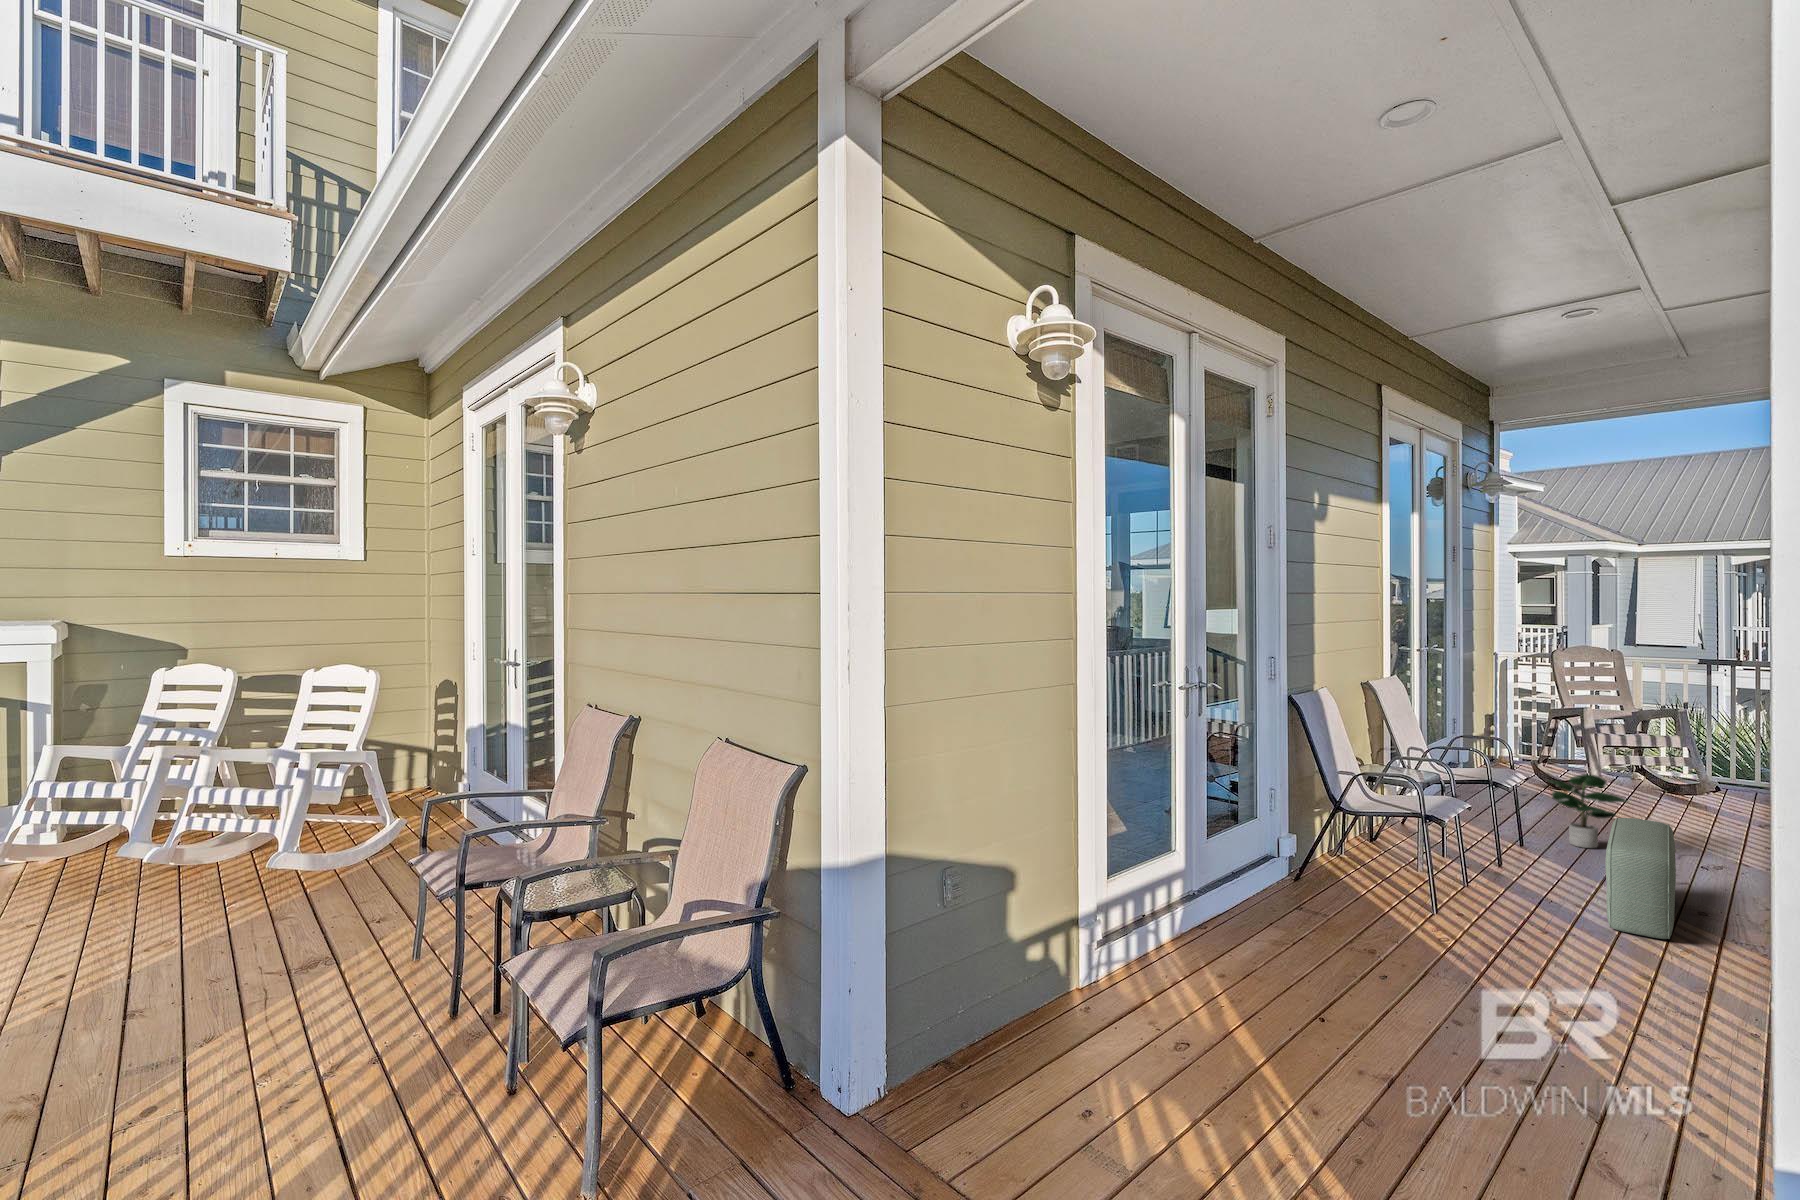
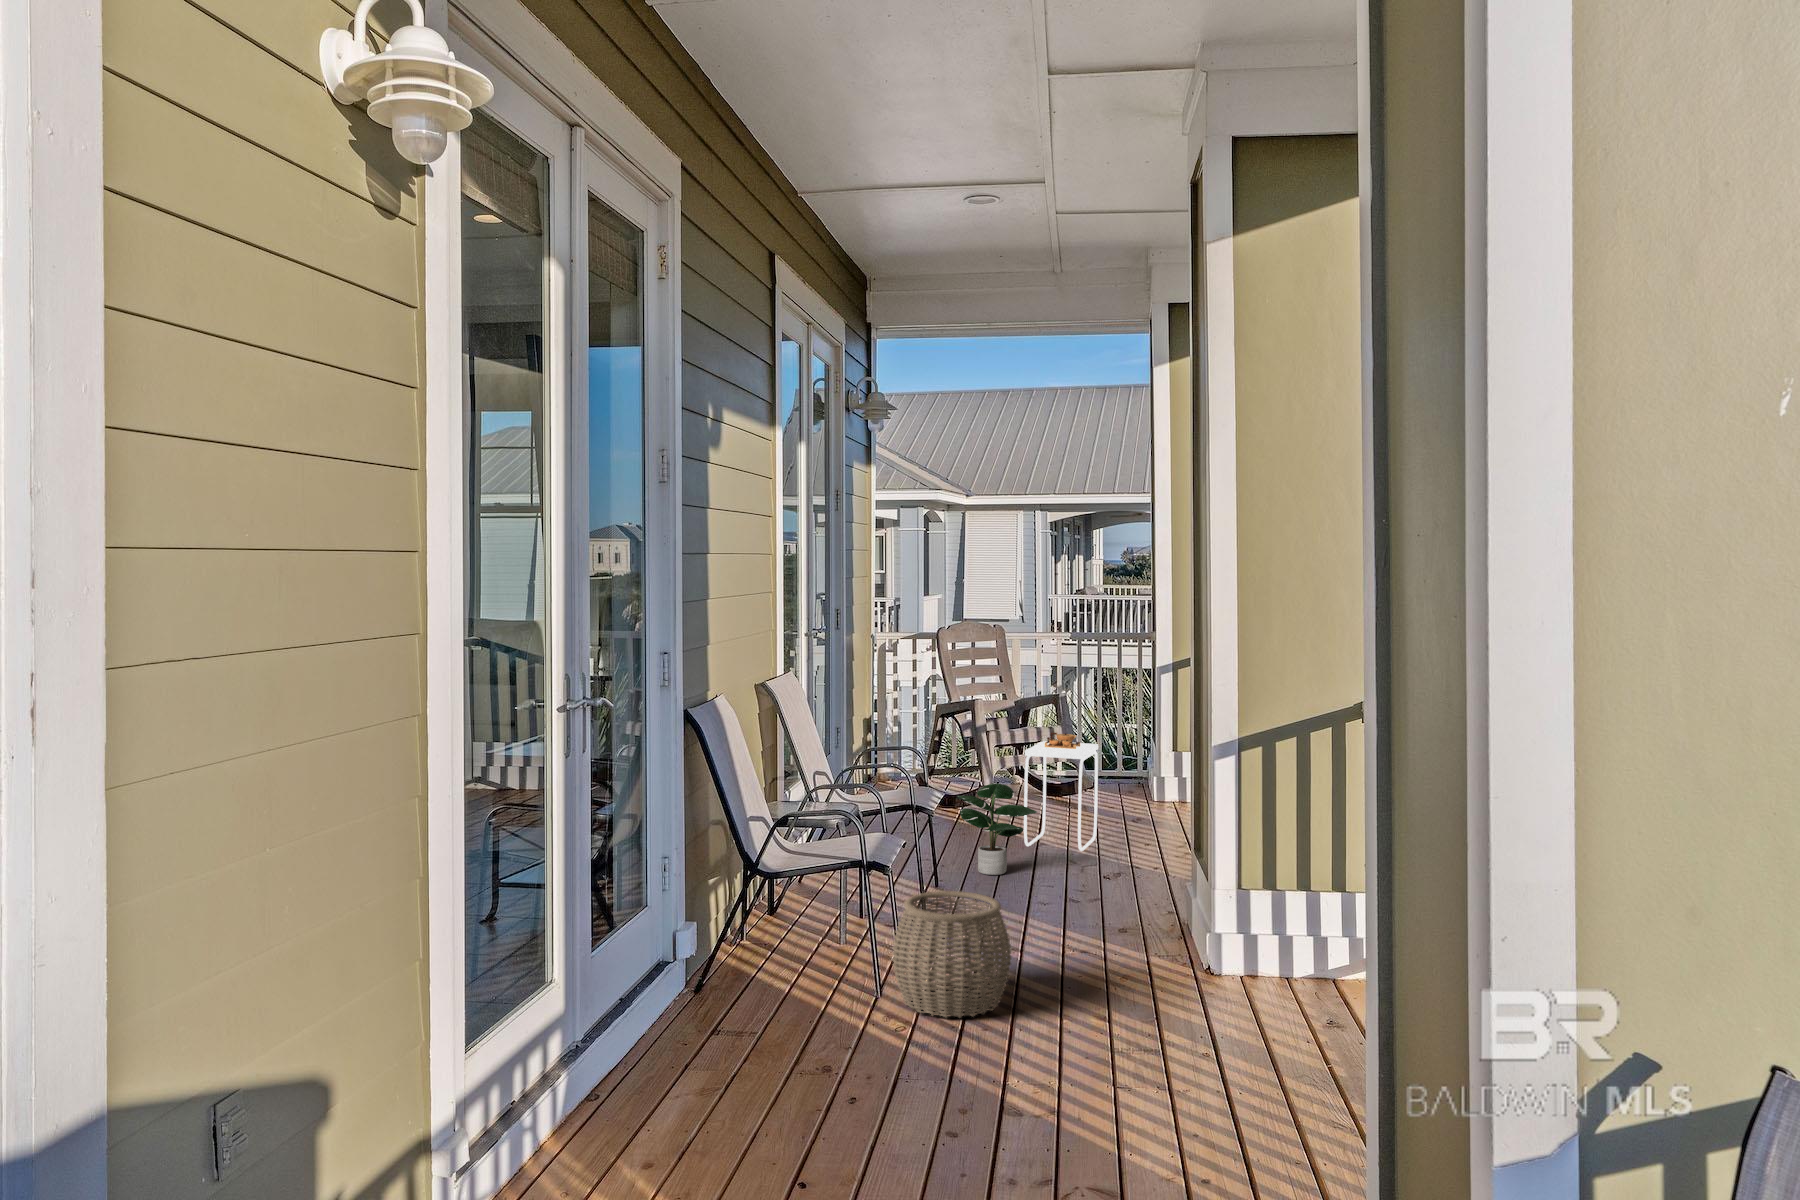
side table: none [1625,738,1713,842] -> present [1024,732,1098,851]
pouf: present [1605,818,1676,939] -> none [1038,834,1111,975]
woven basket: none [1445,843,1556,943] -> present [892,891,1012,1018]

